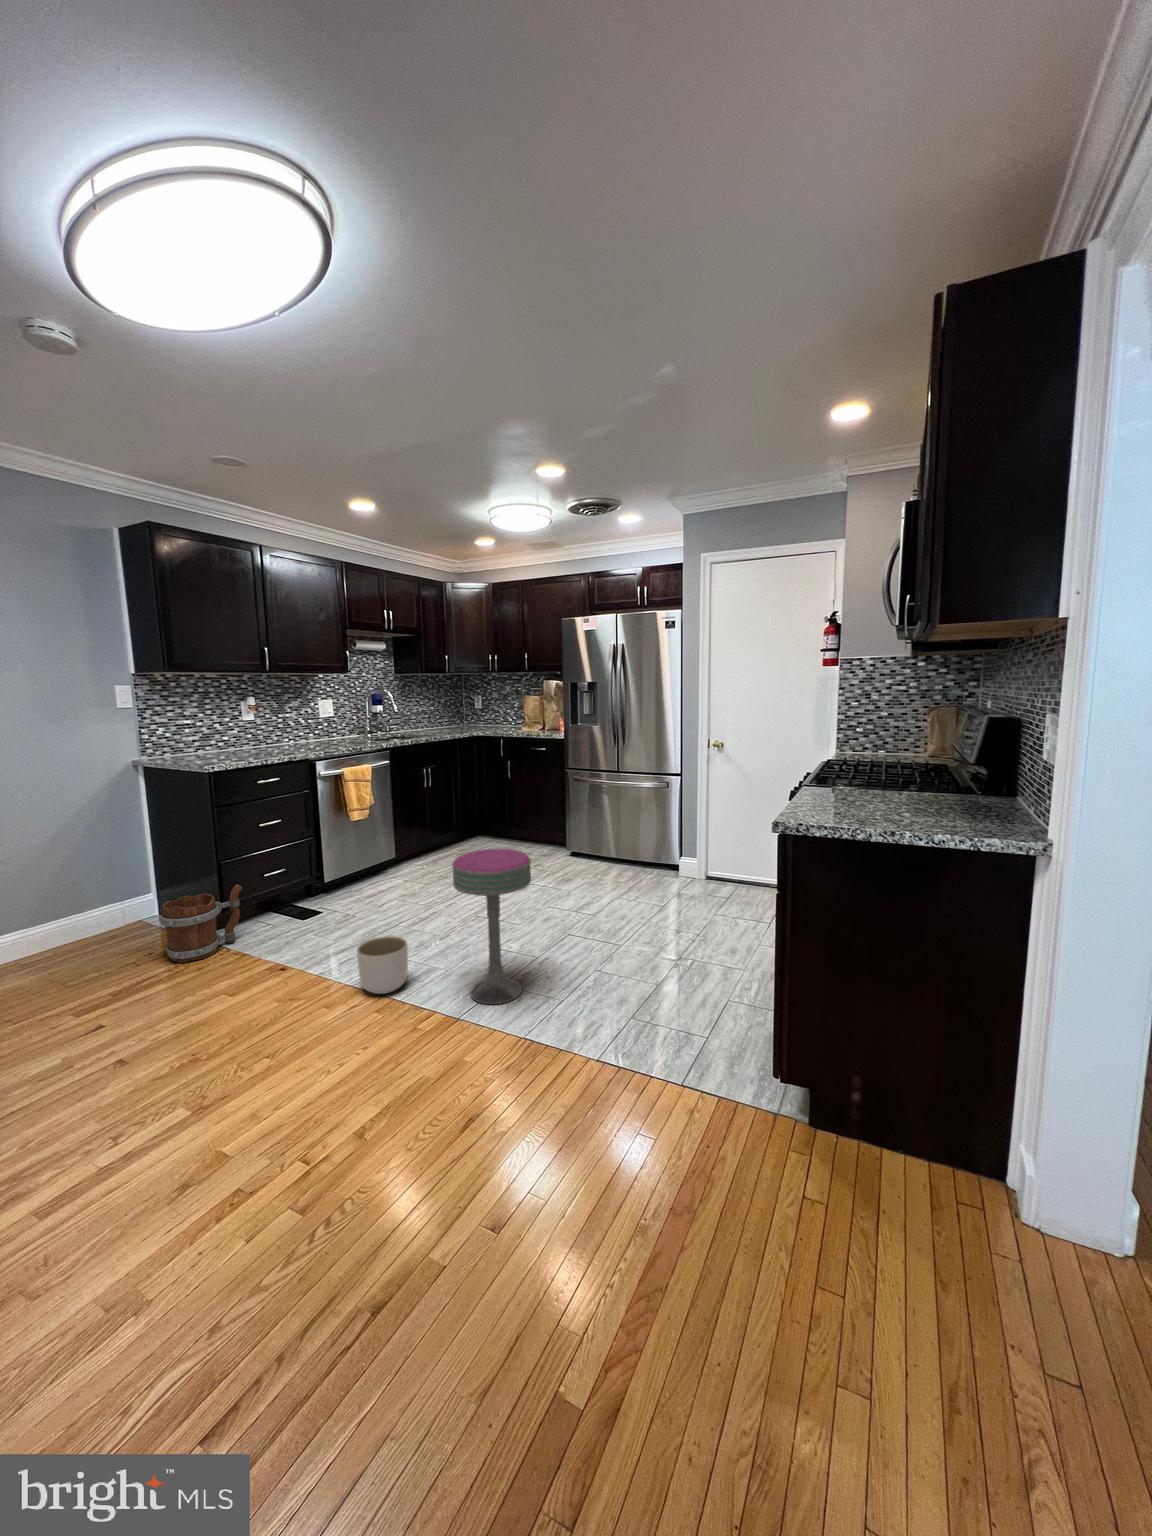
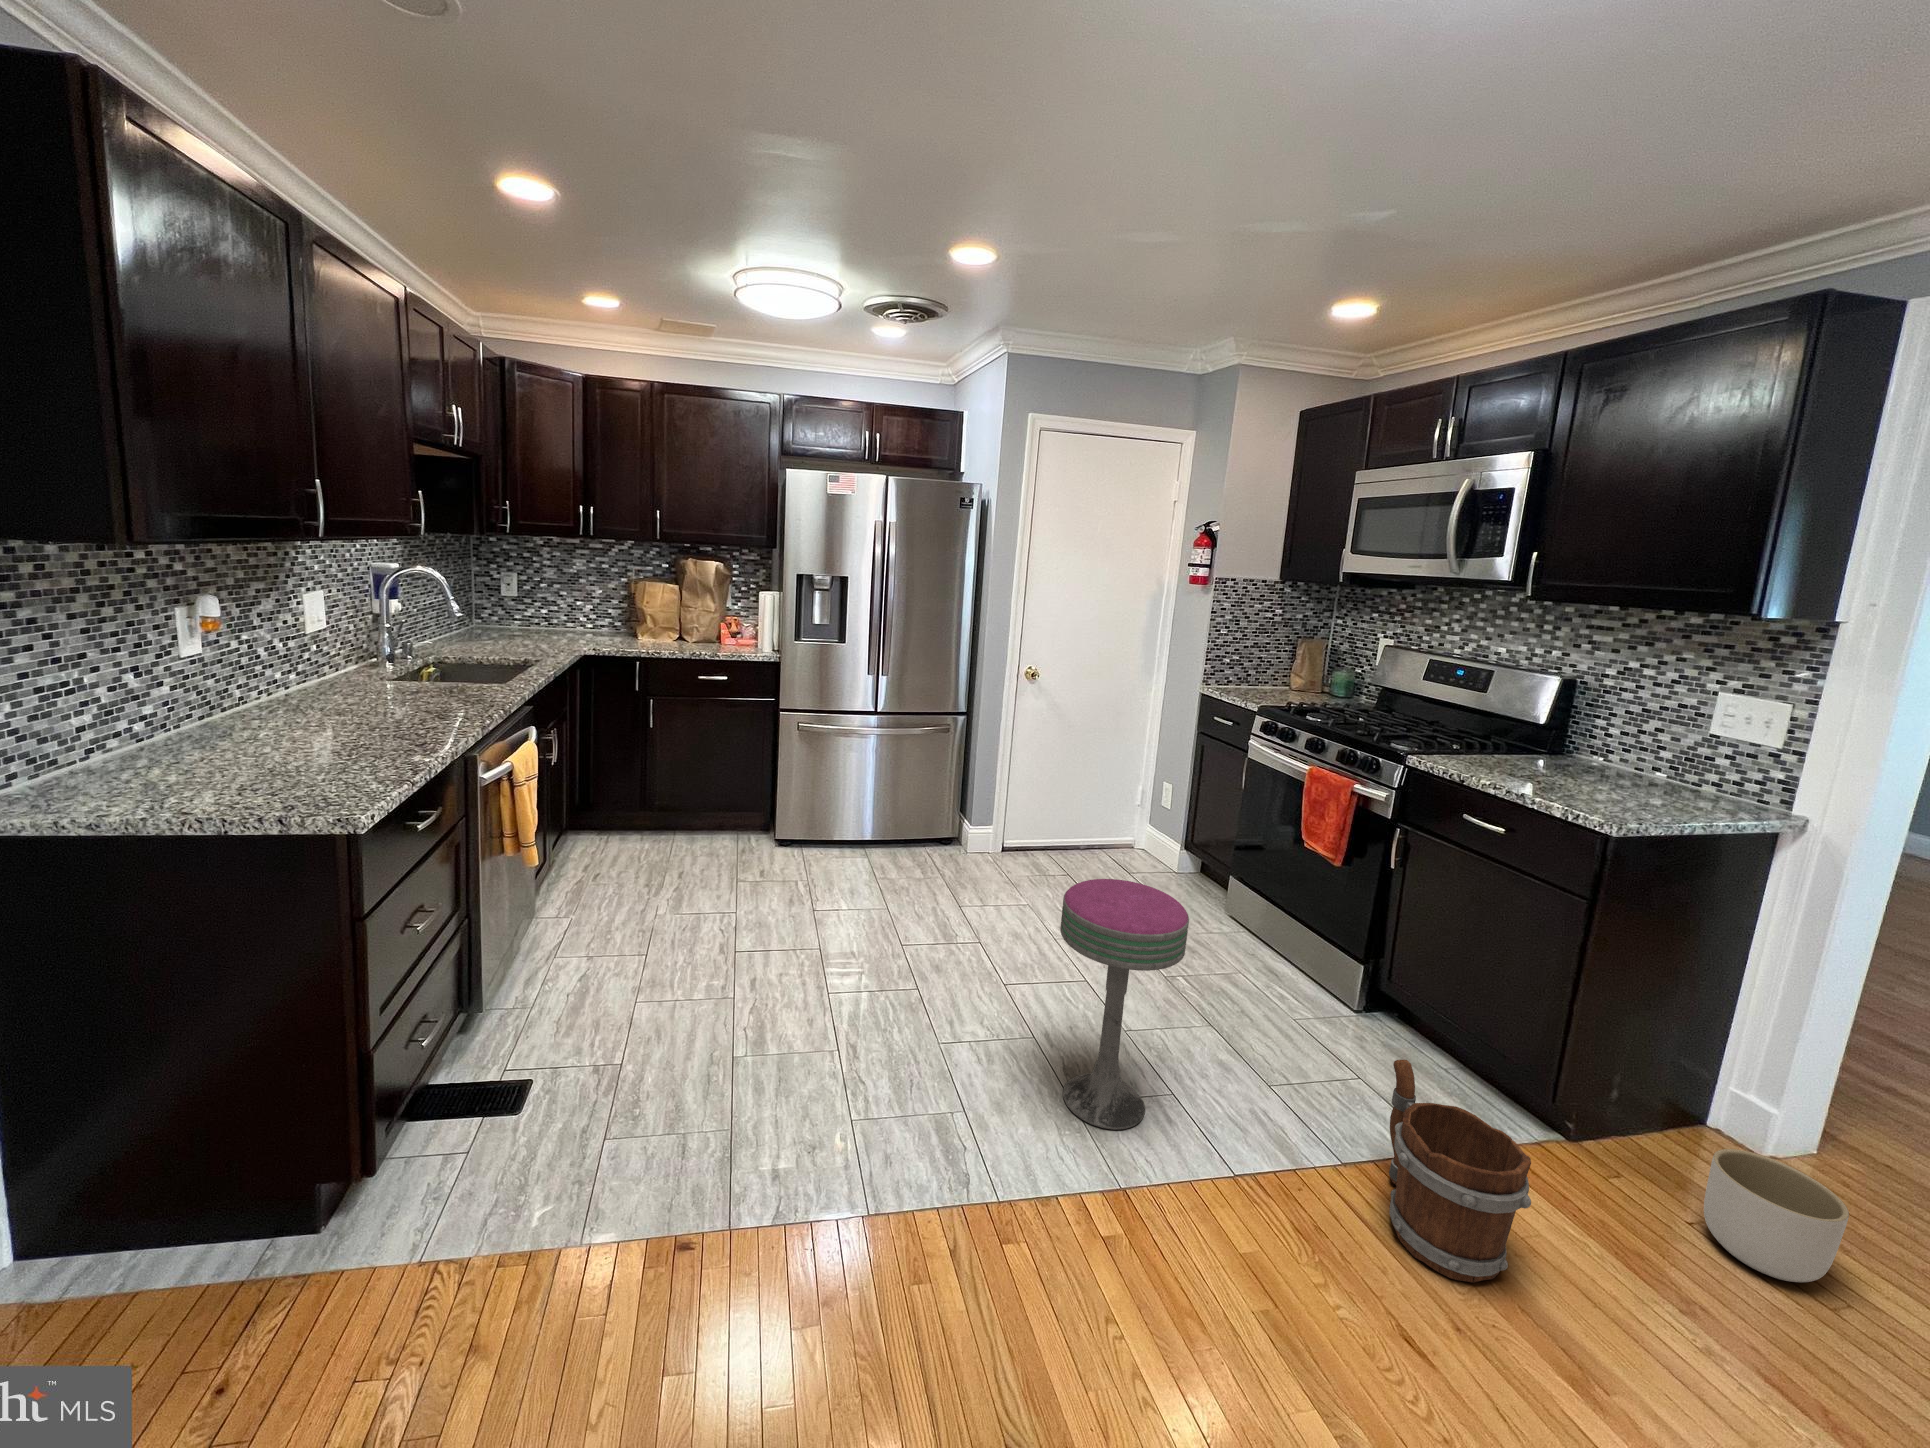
bucket: present [159,884,242,963] -> present [1389,1060,1531,1283]
planter: present [357,936,408,994] -> present [1704,1149,1849,1282]

